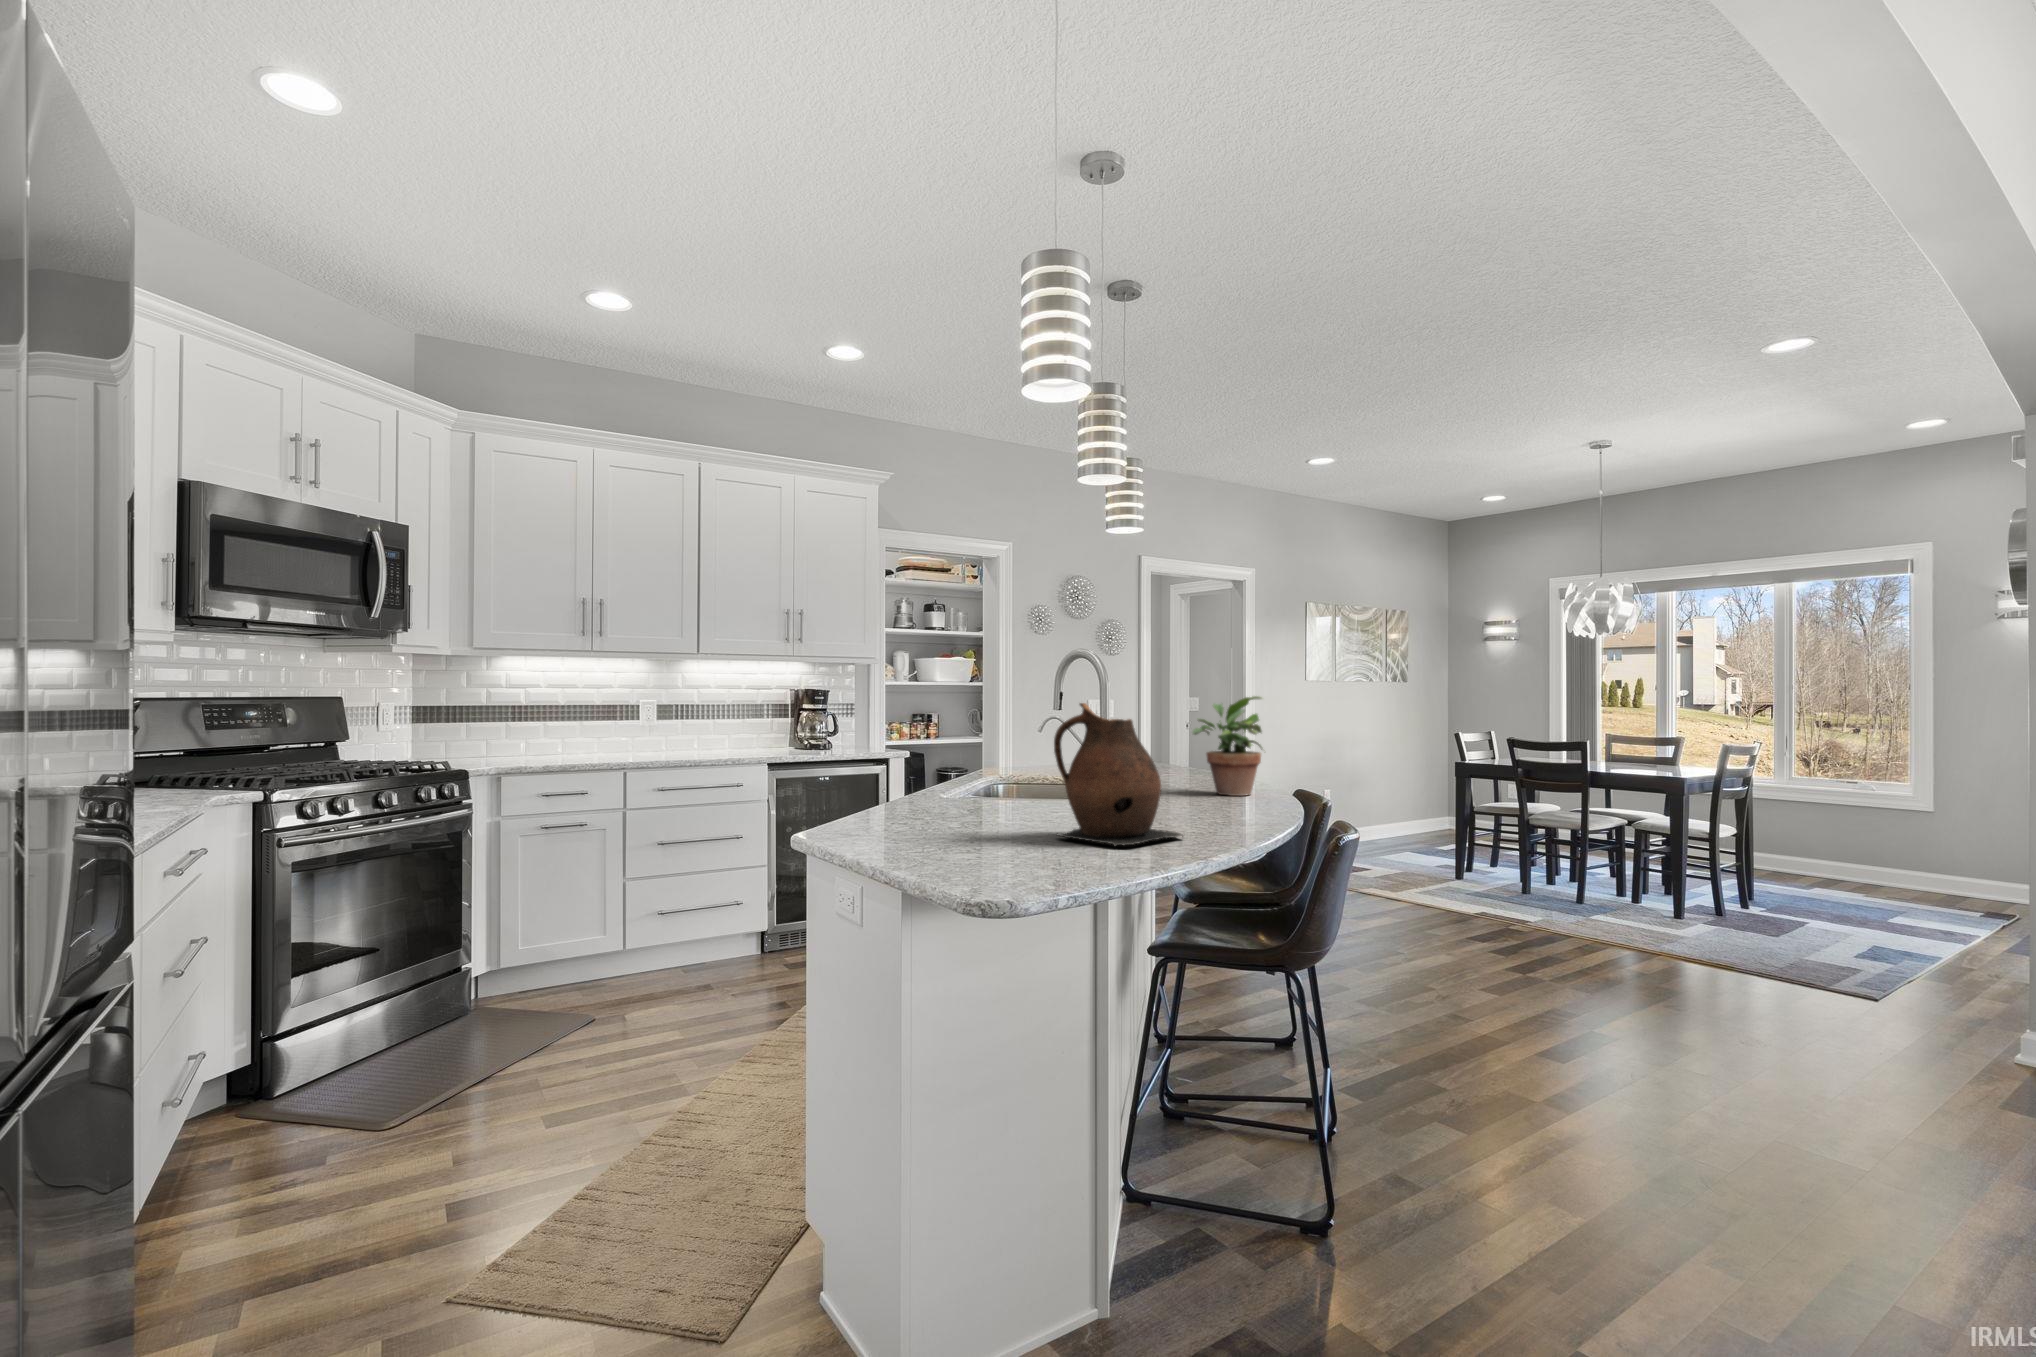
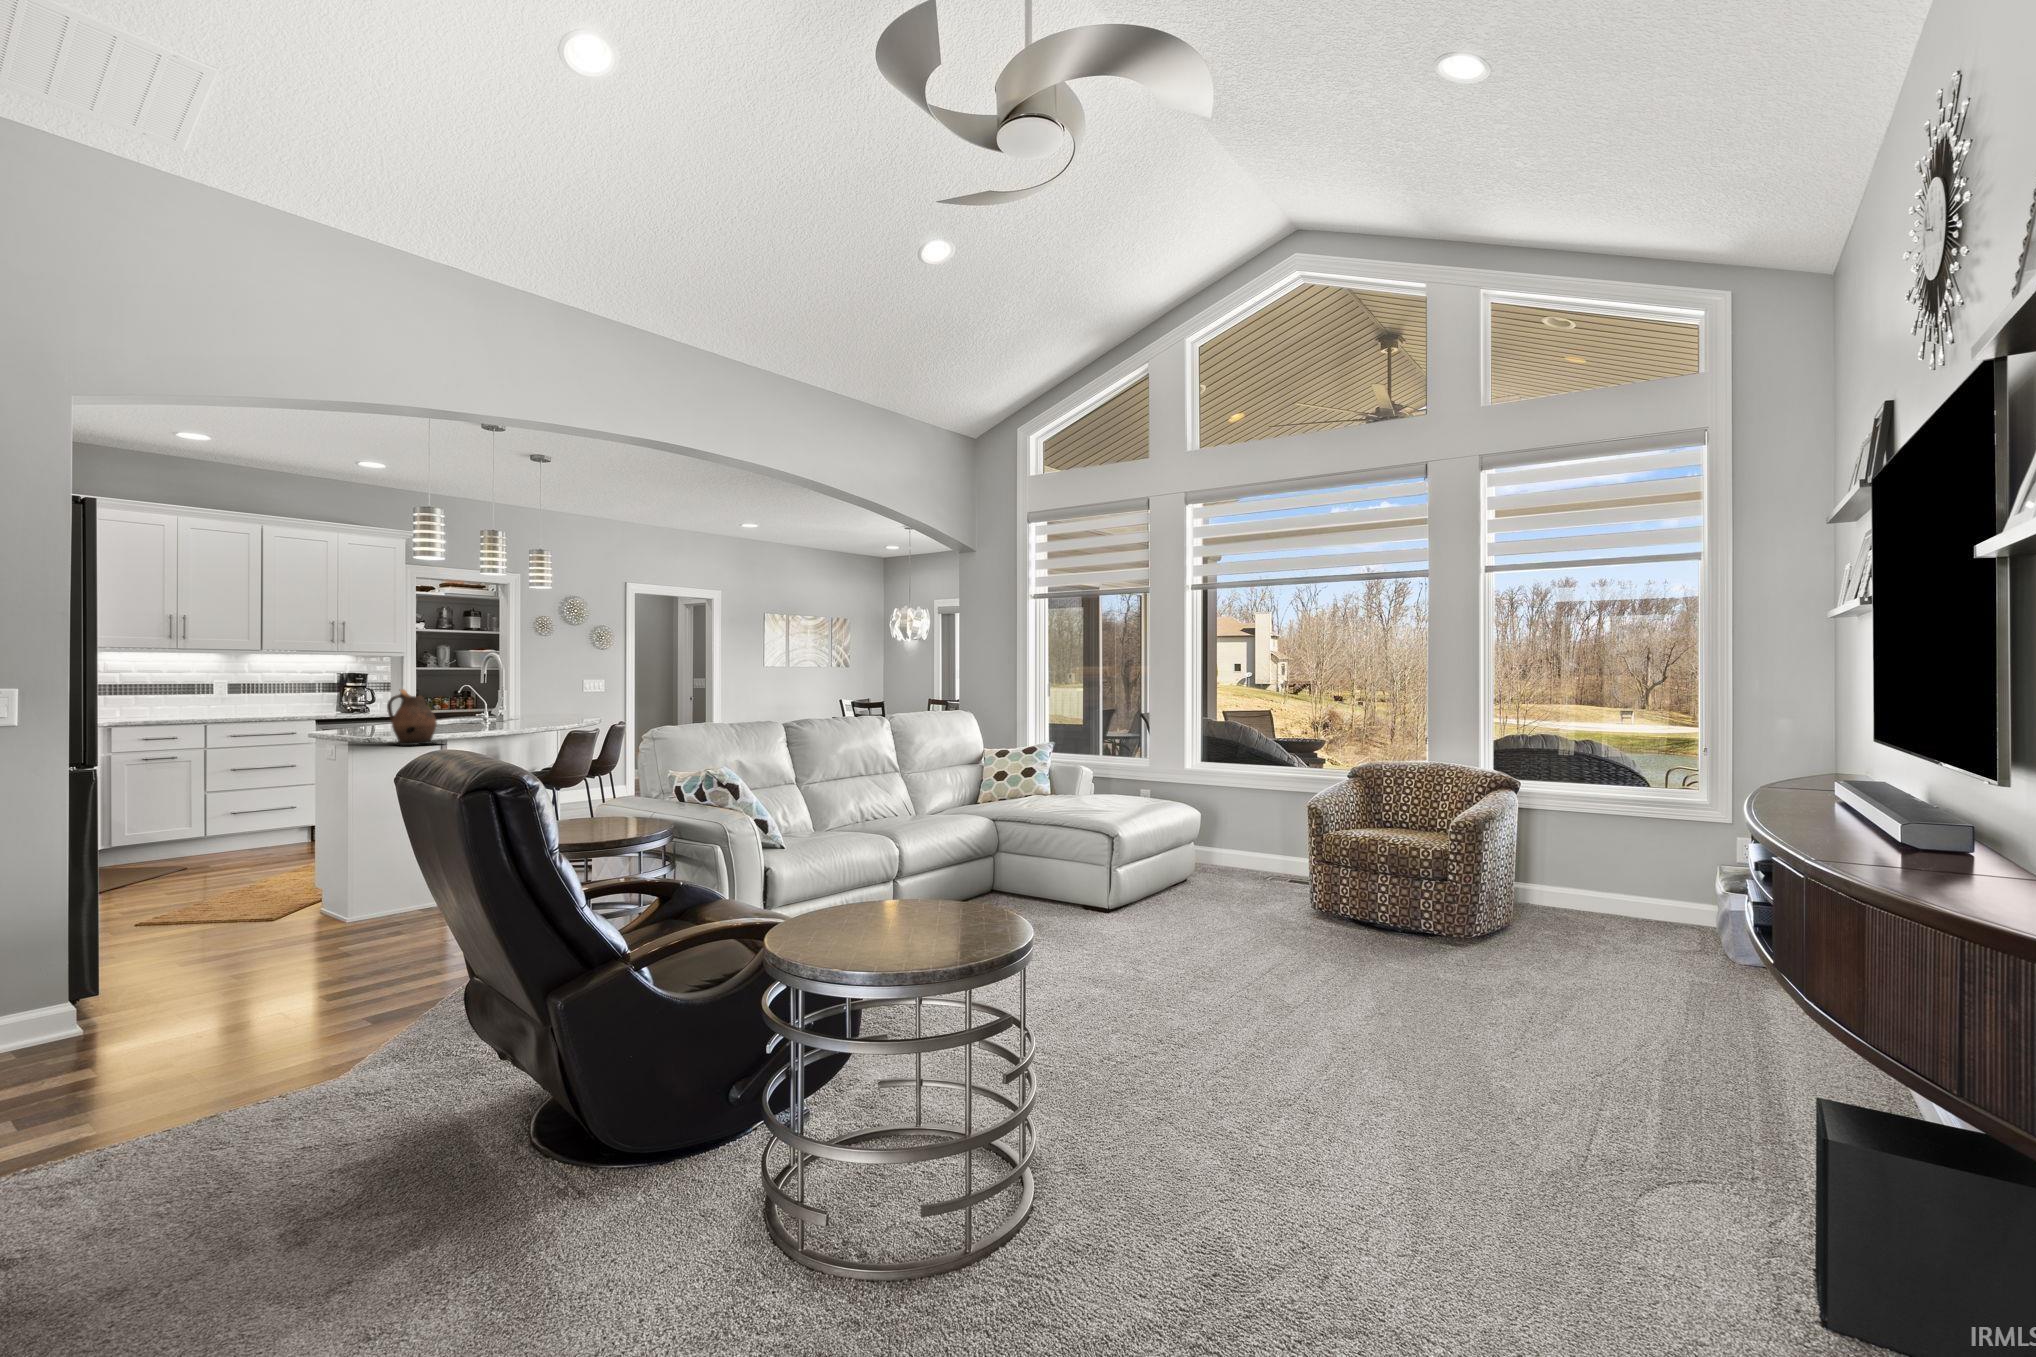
potted plant: present [1192,696,1262,796] -> none [524,685,567,734]

